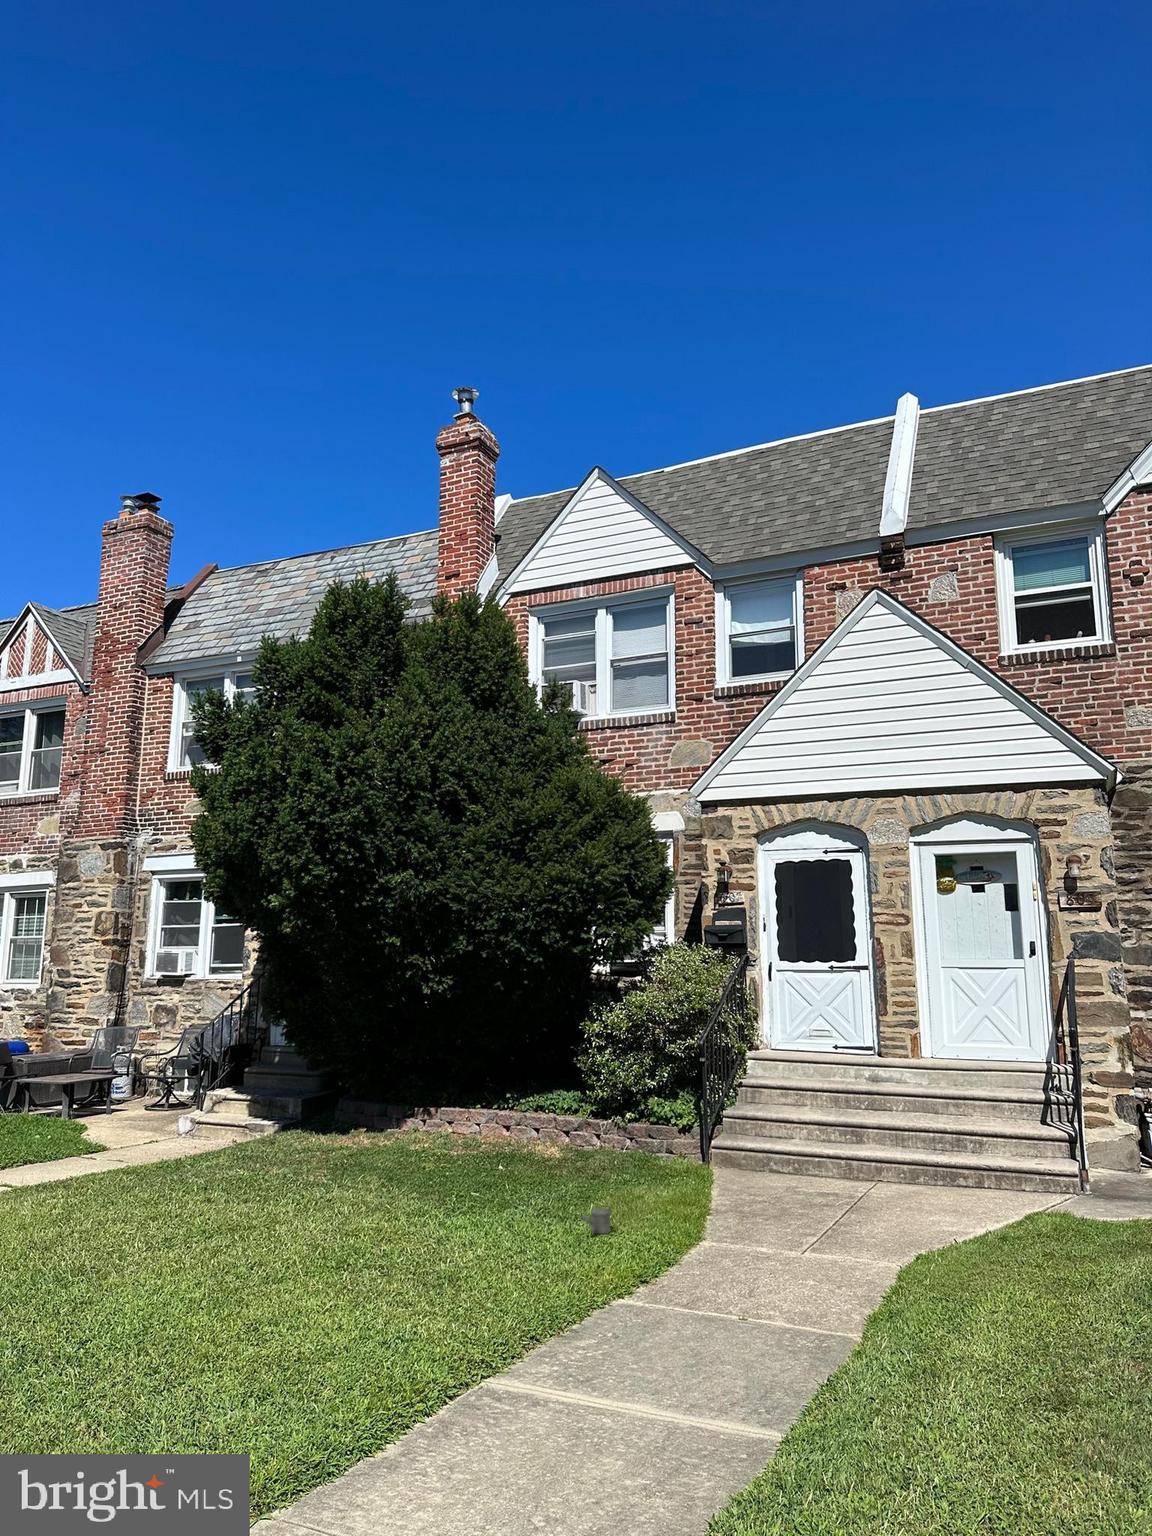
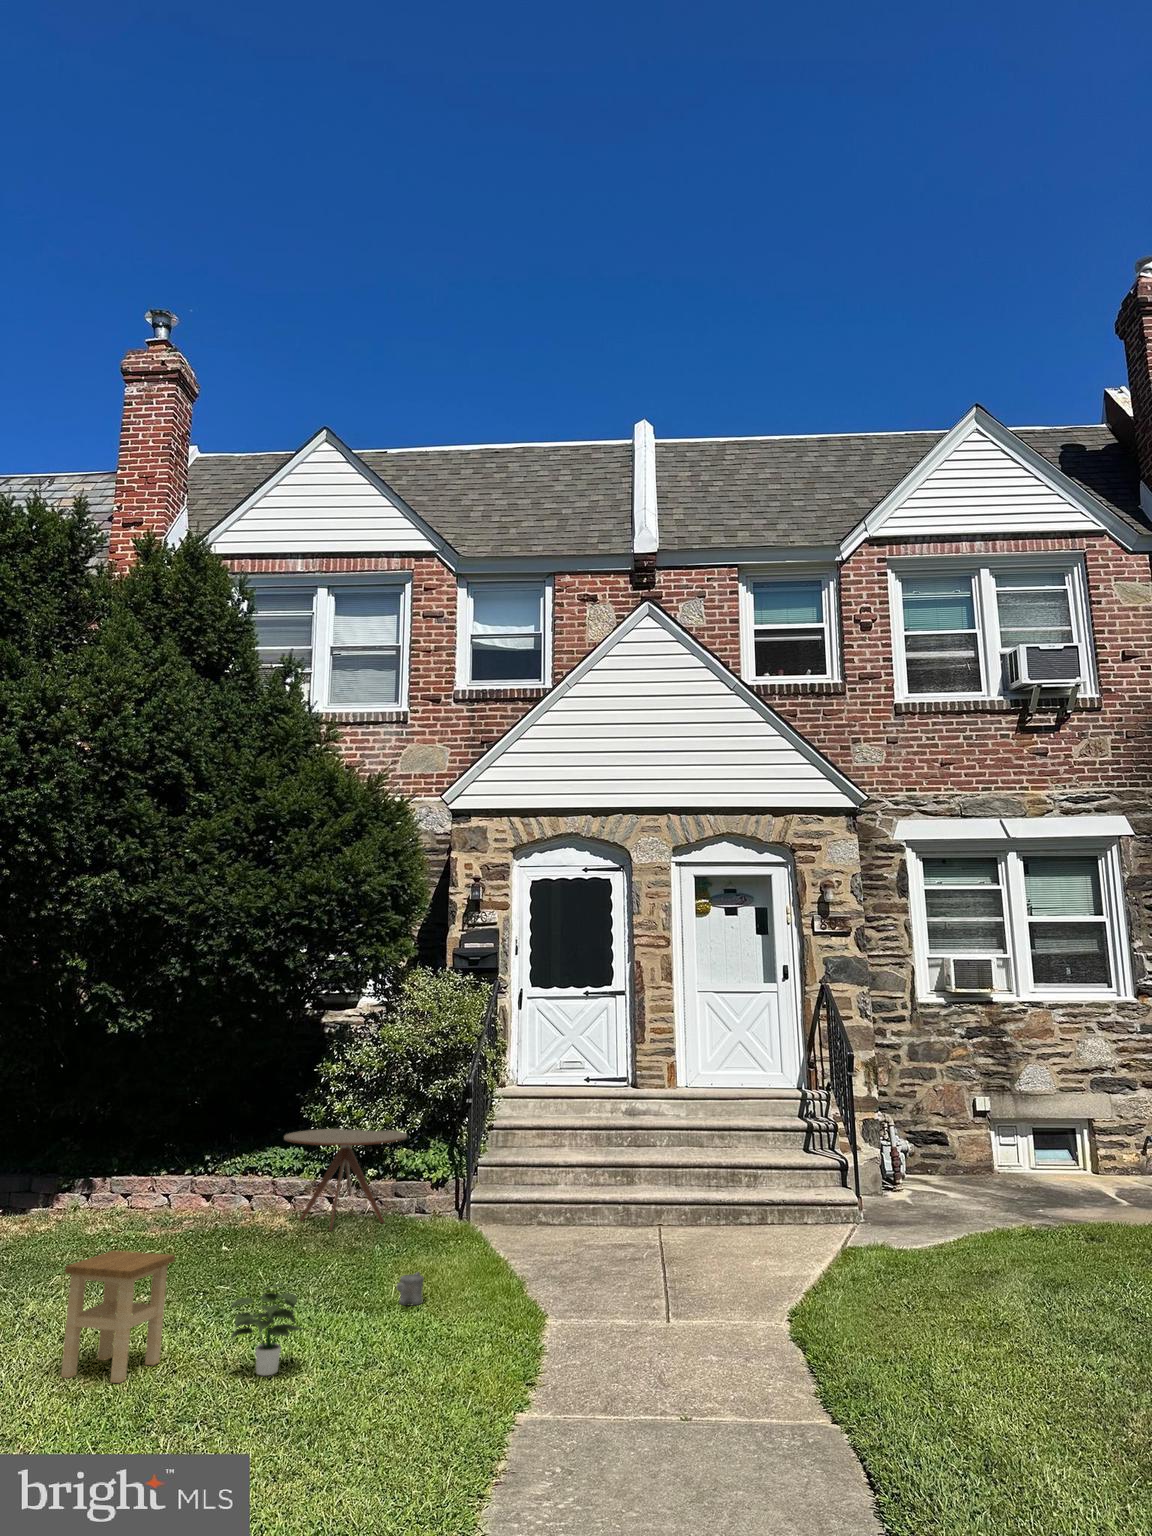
round table: none [546,1081,648,1166] -> present [284,1128,407,1231]
stool: none [314,1171,393,1269] -> present [61,1251,175,1383]
potted plant: none [423,1207,483,1276] -> present [231,1284,302,1376]

